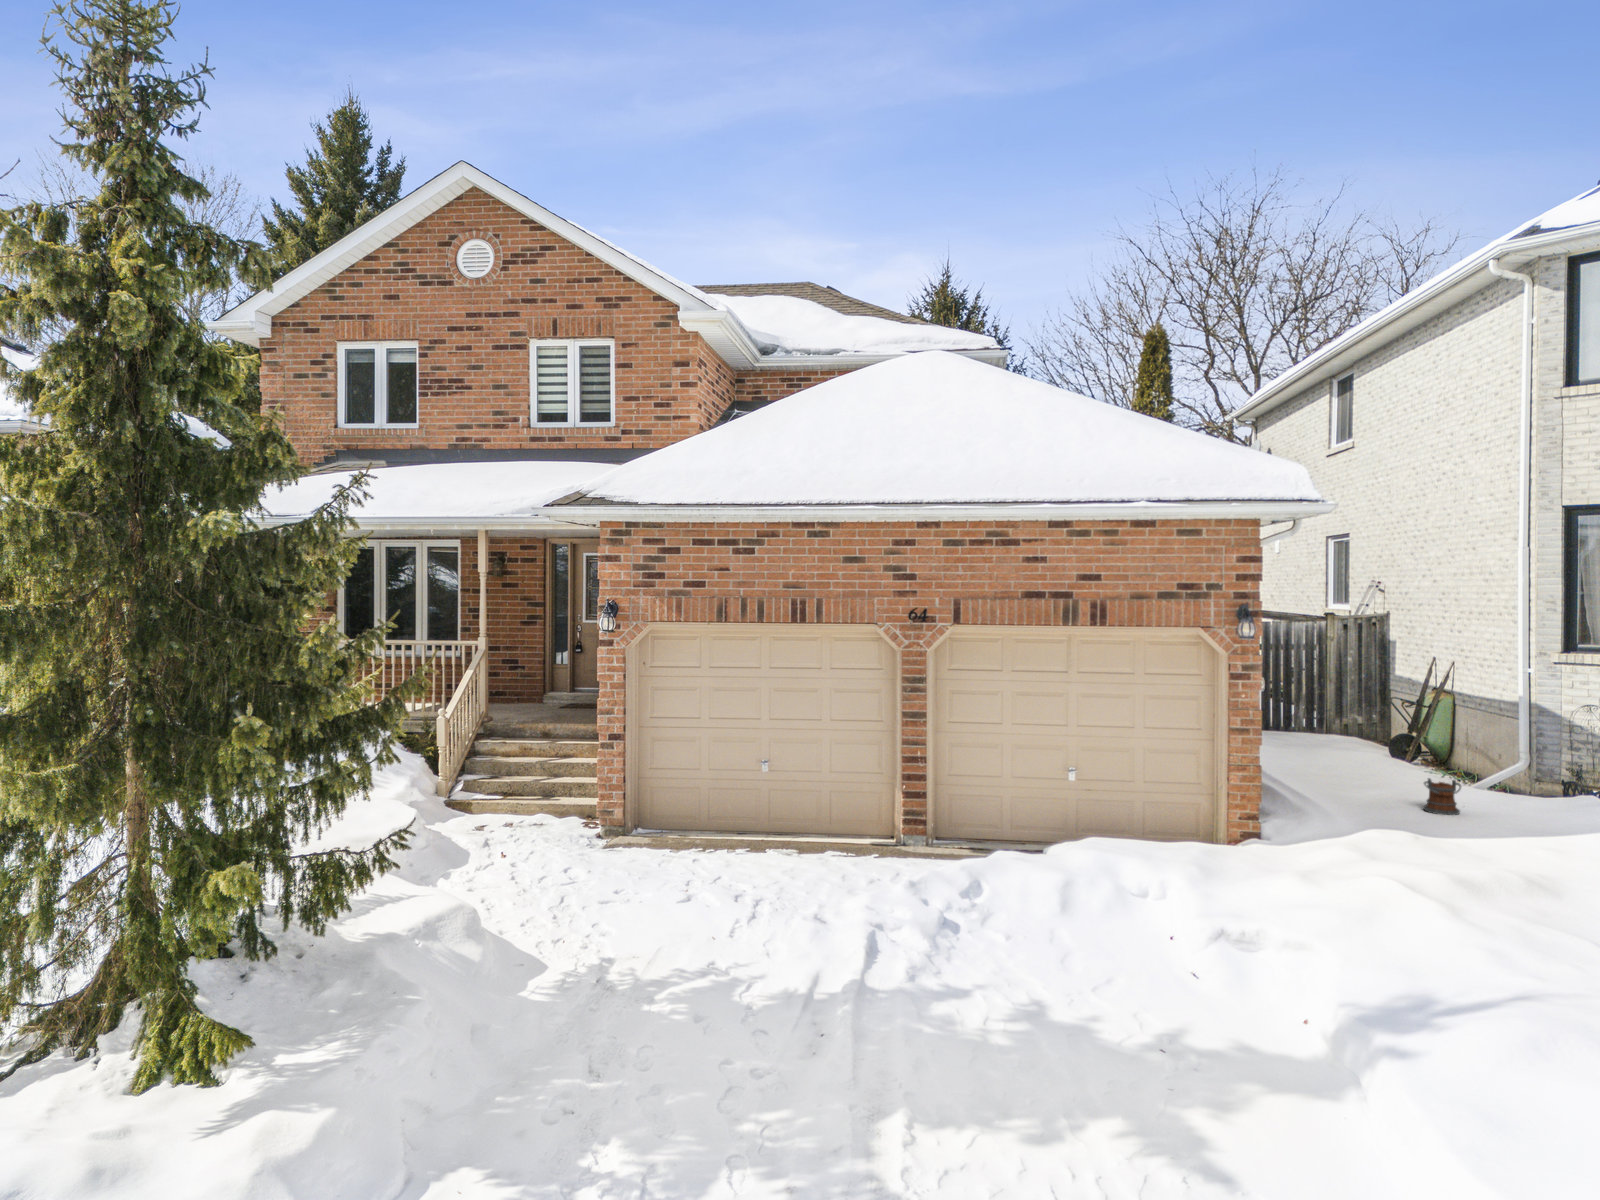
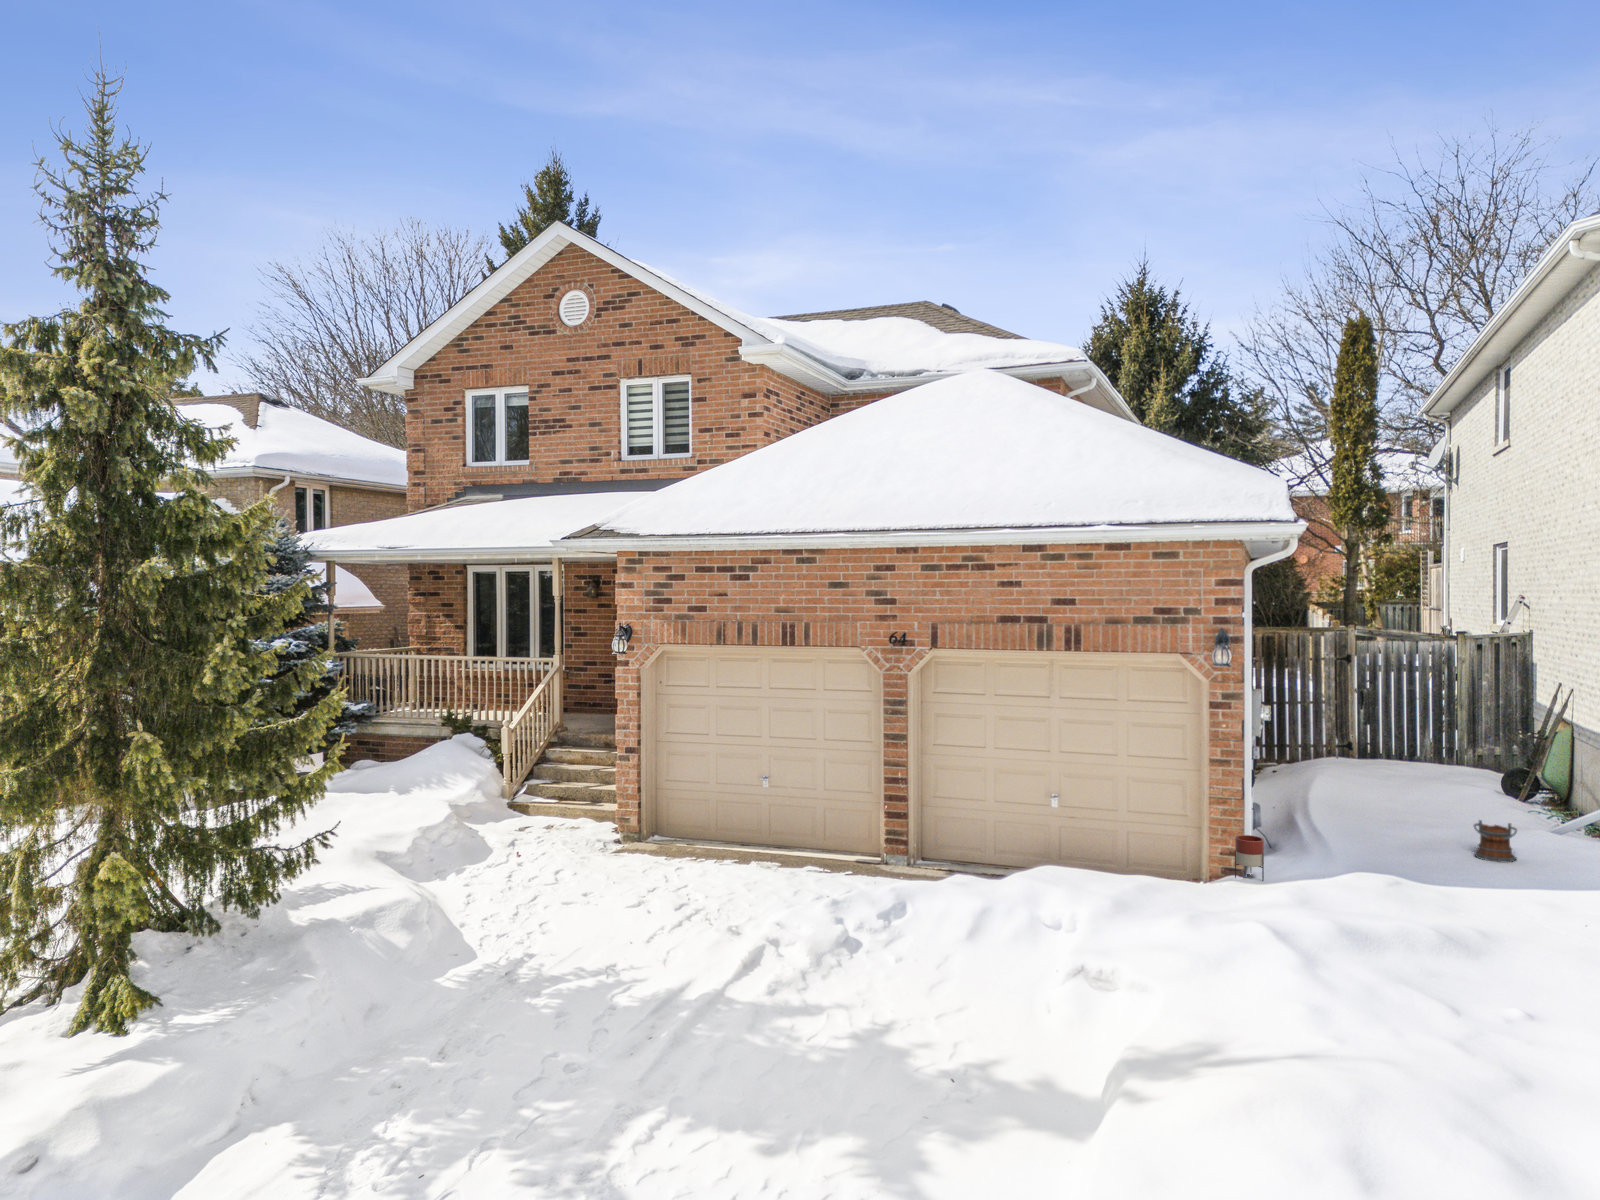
planter: none [1254,800,1283,843] -> present [1235,835,1264,881]

